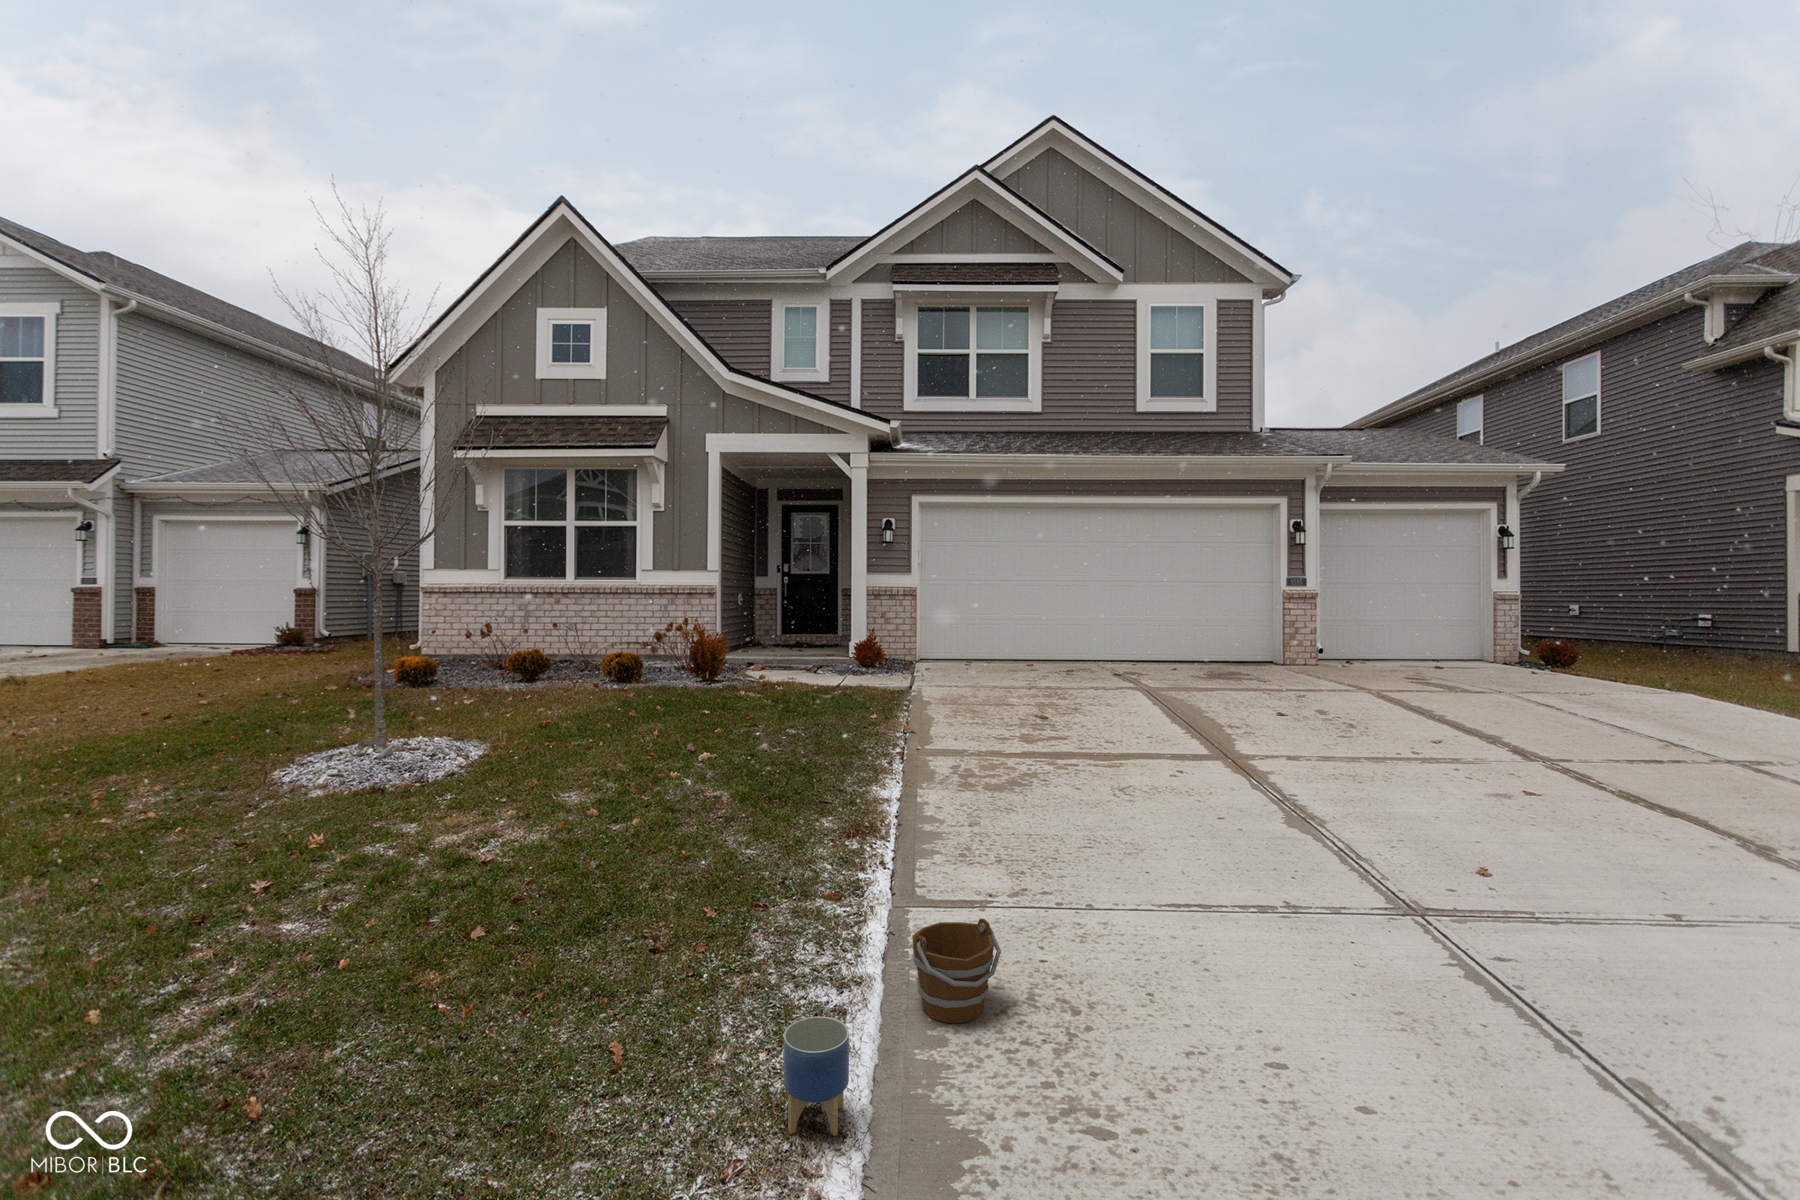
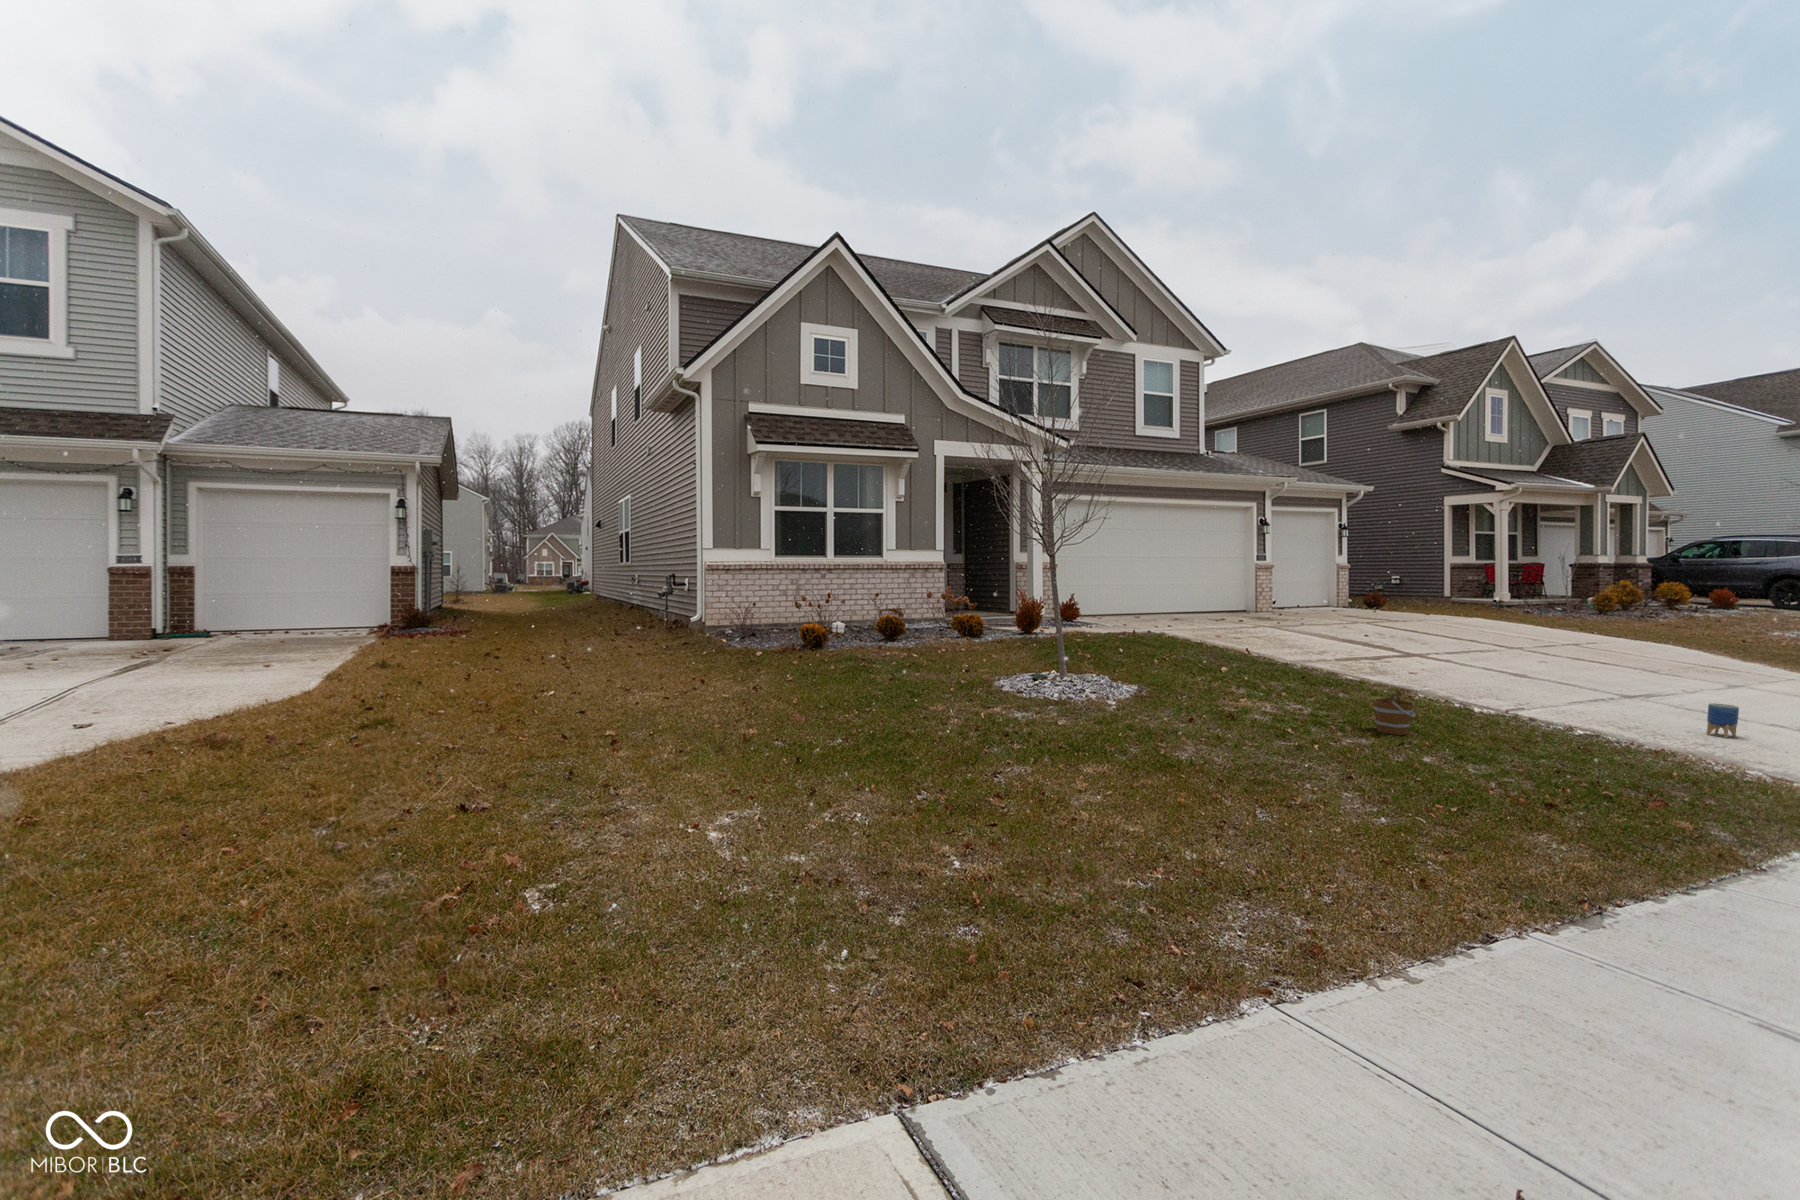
bucket: present [912,919,1001,1023] -> present [1374,694,1415,735]

